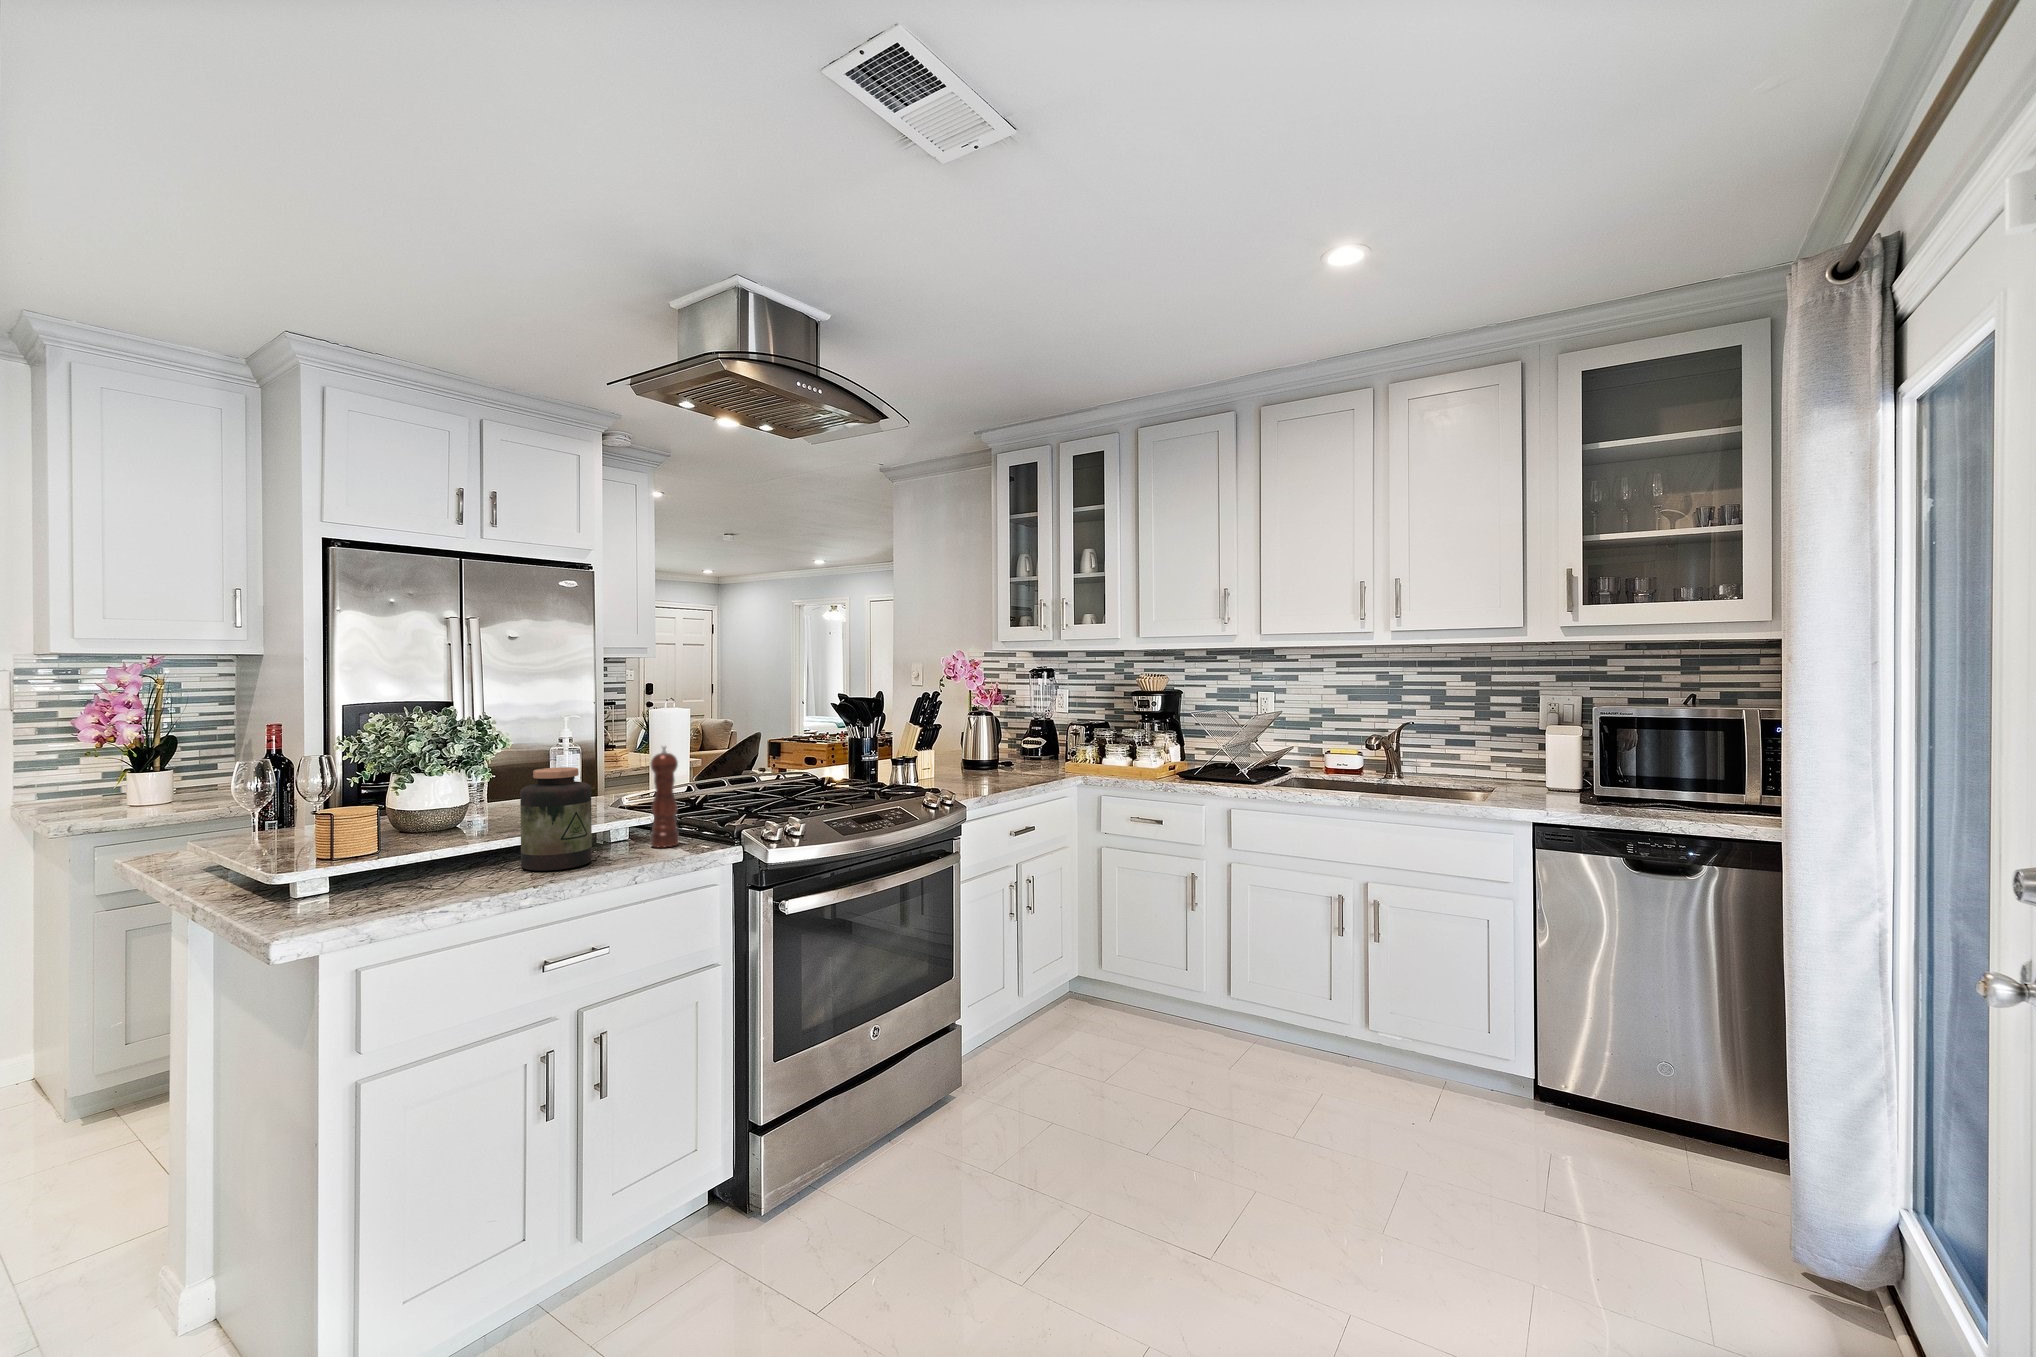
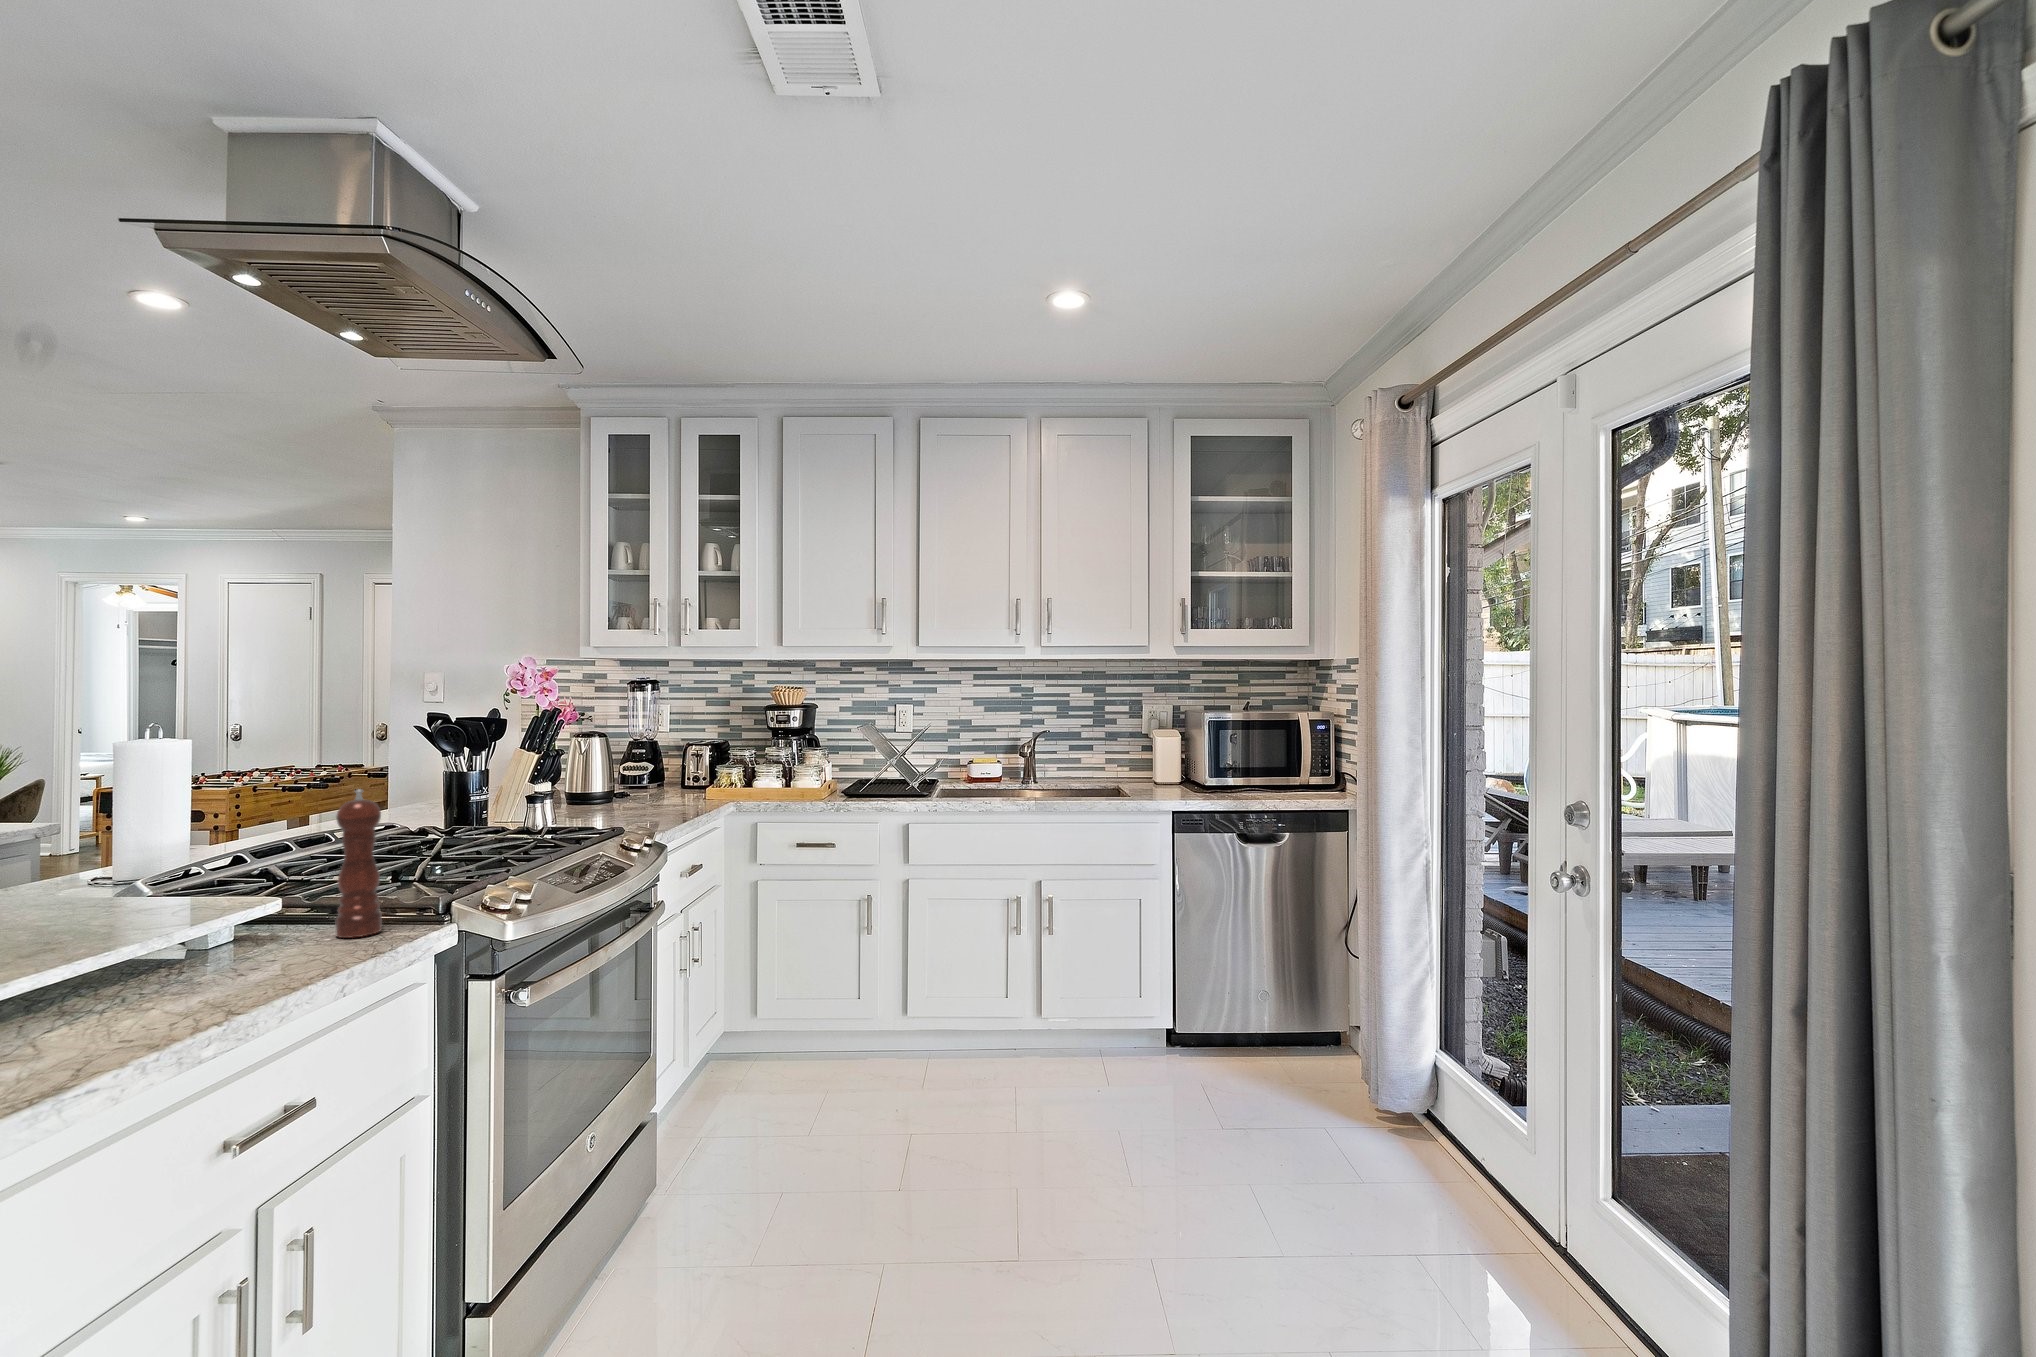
jar: present [520,767,592,871] -> none [157,830,286,998]

